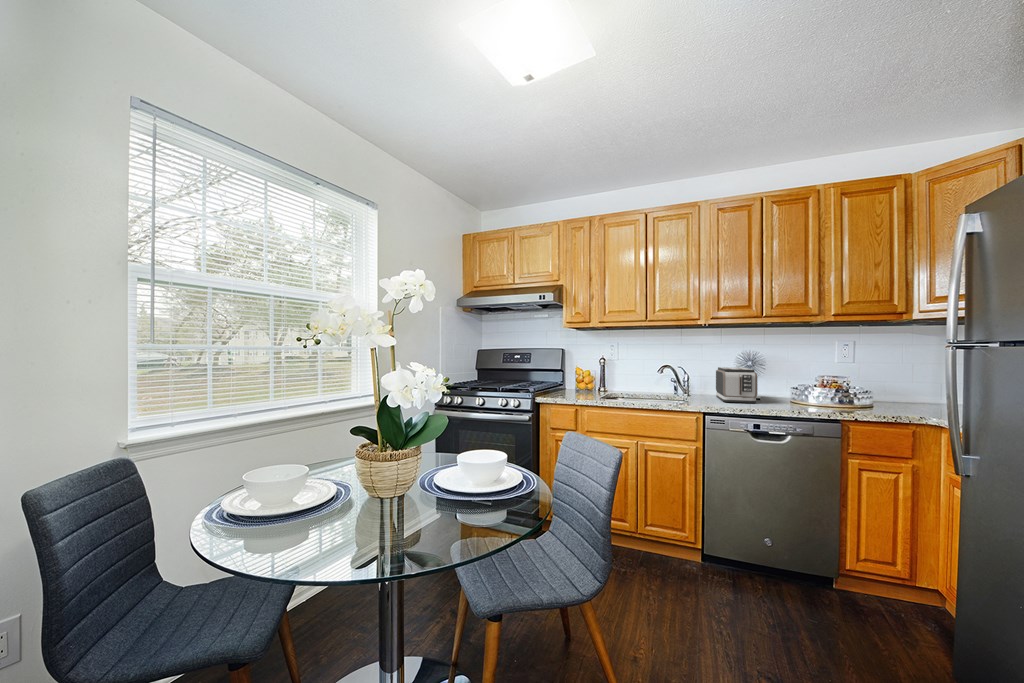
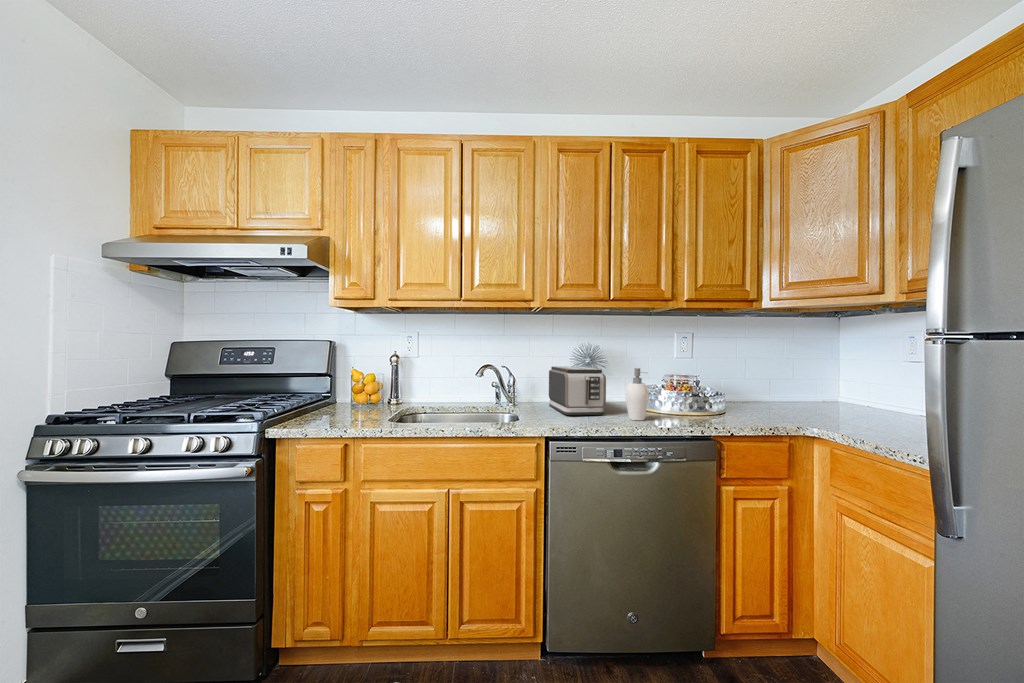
soap dispenser: none [771,369,791,407] -> present [625,368,649,420]

